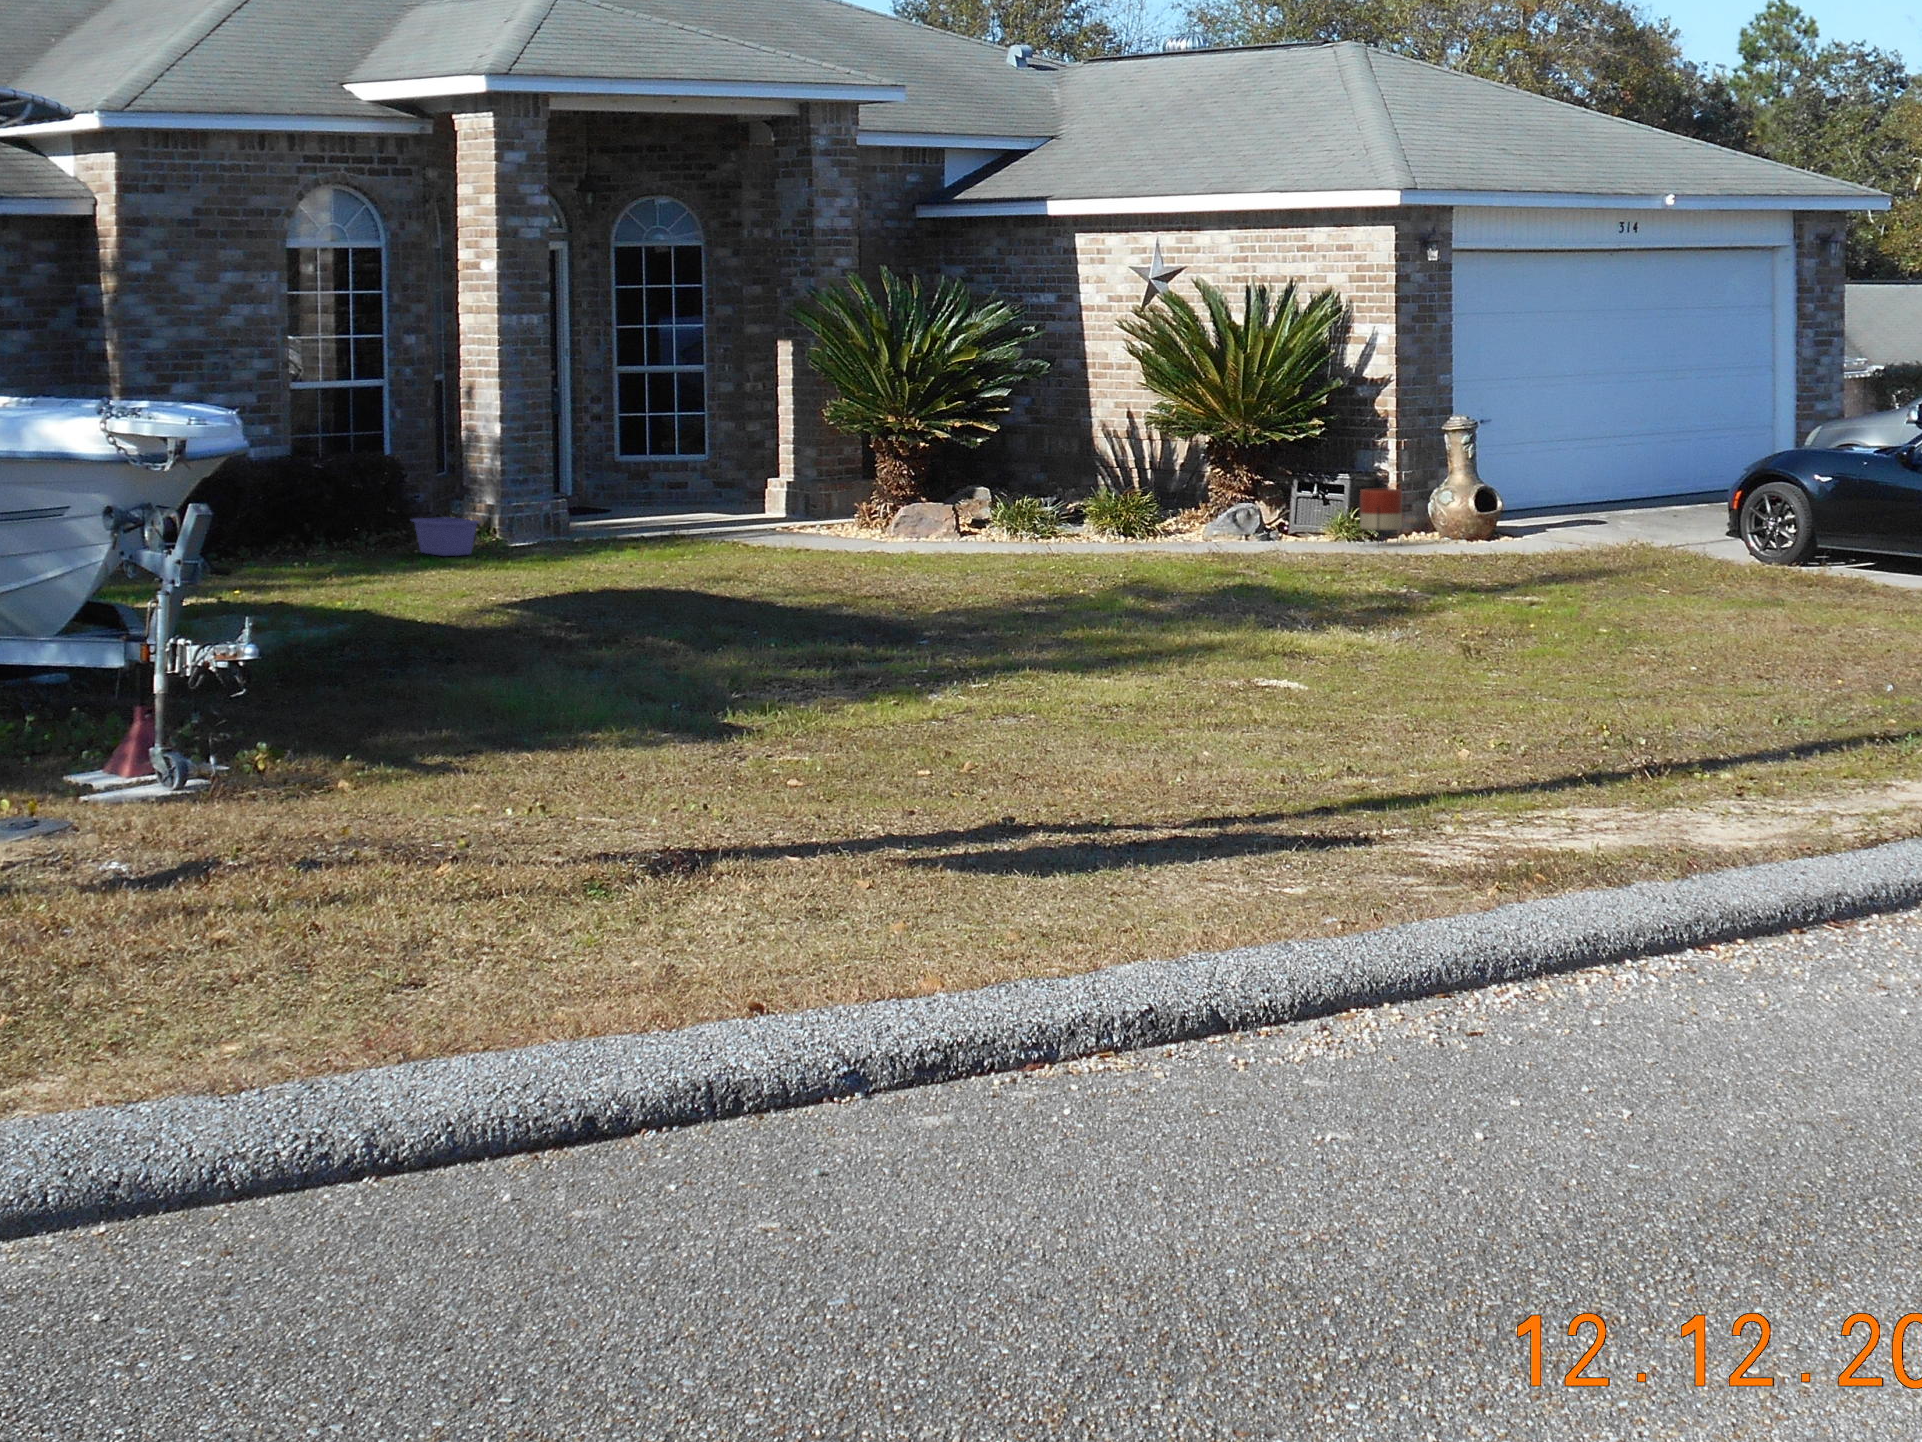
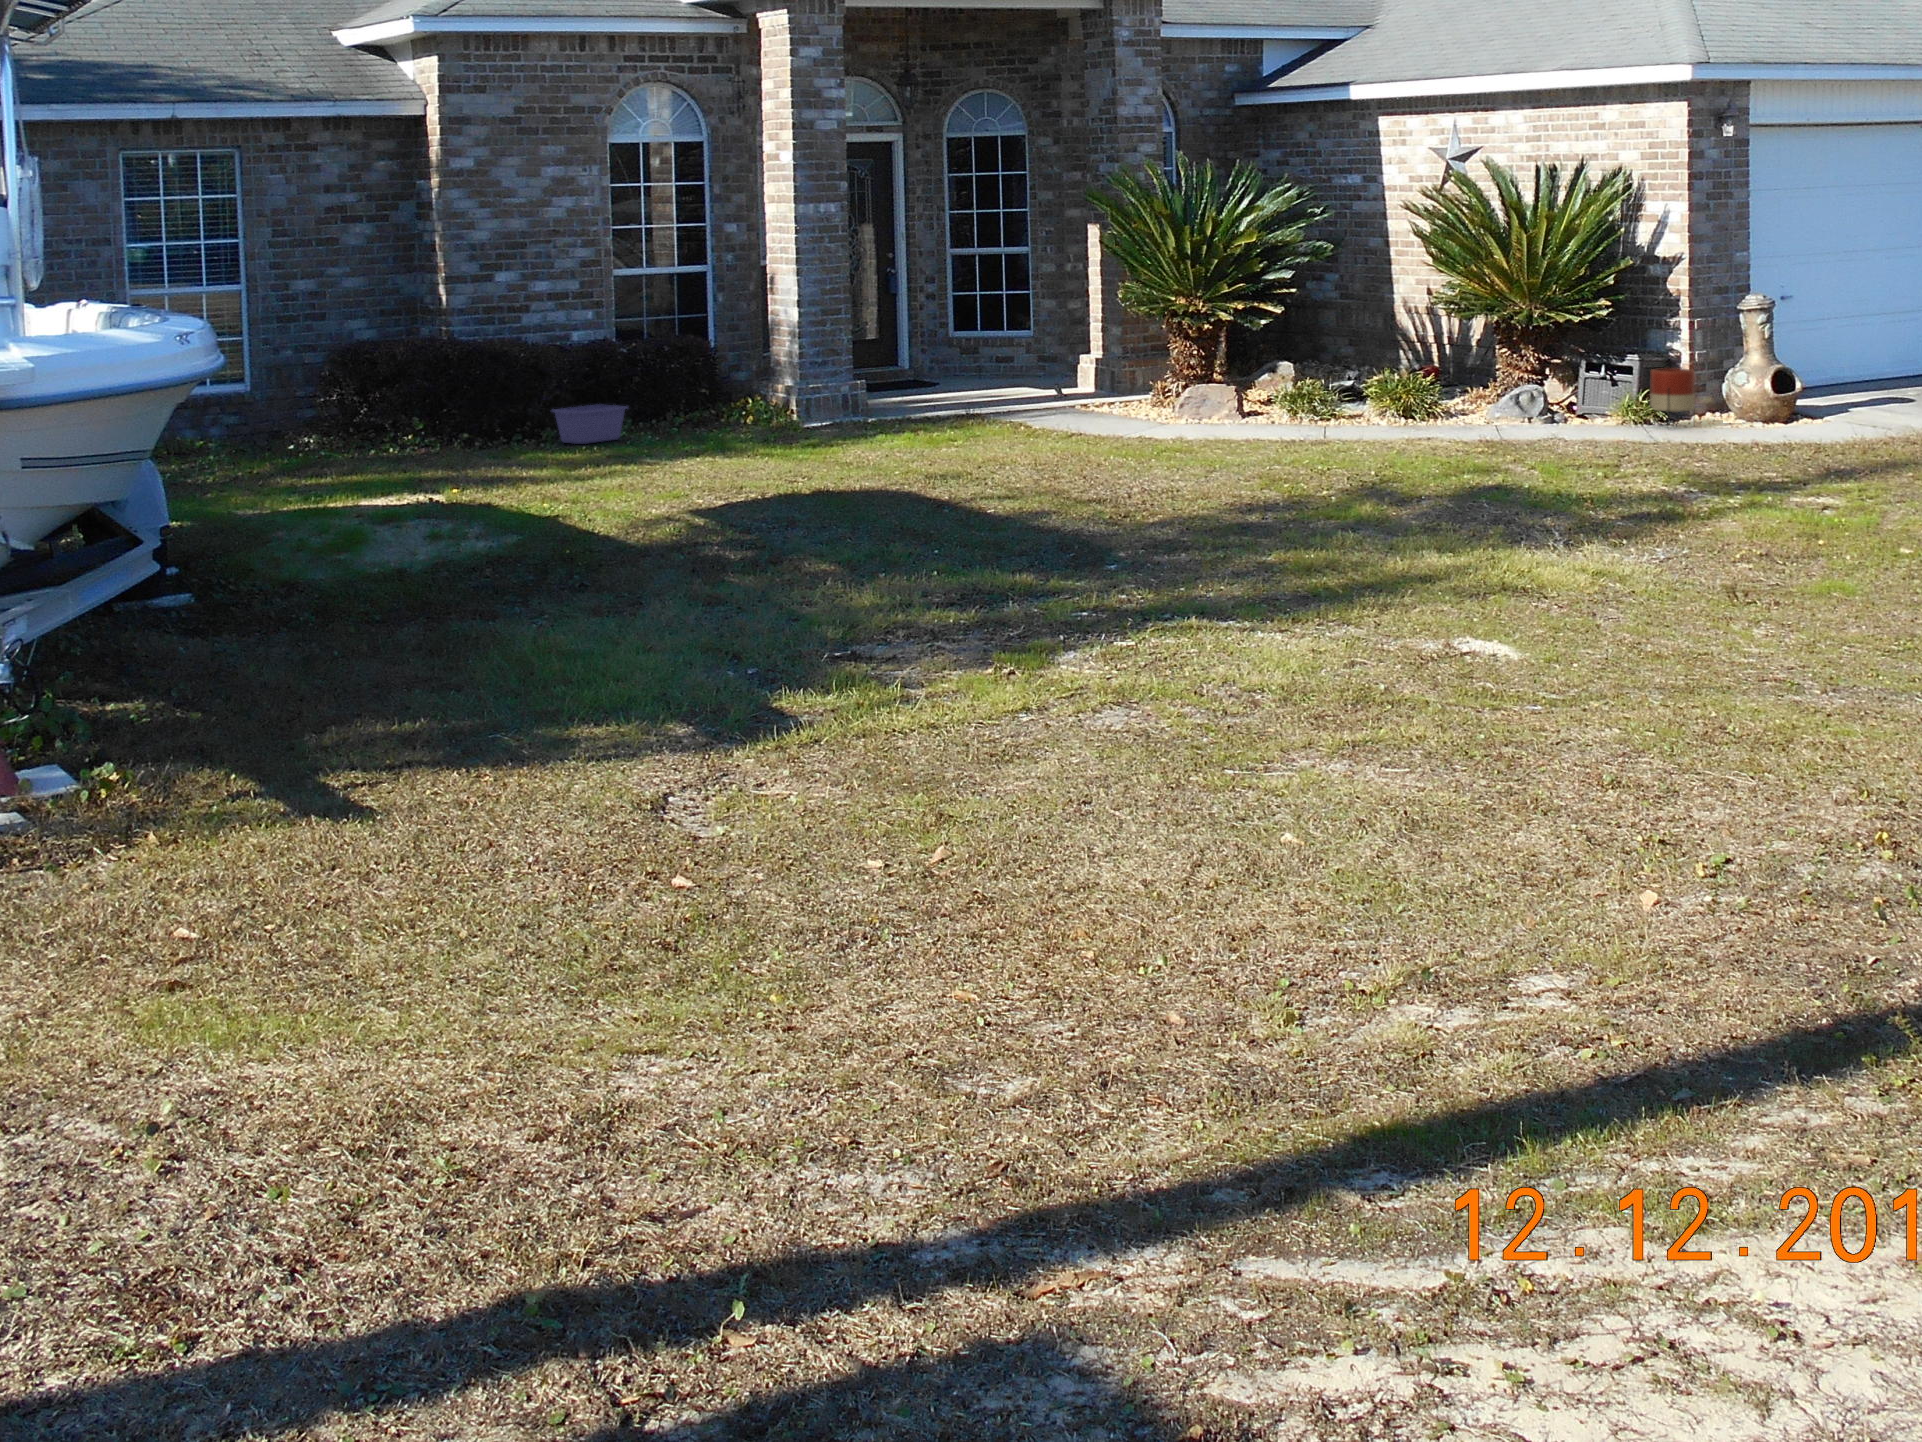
storage bin: present [412,517,480,556] -> present [552,404,628,444]

